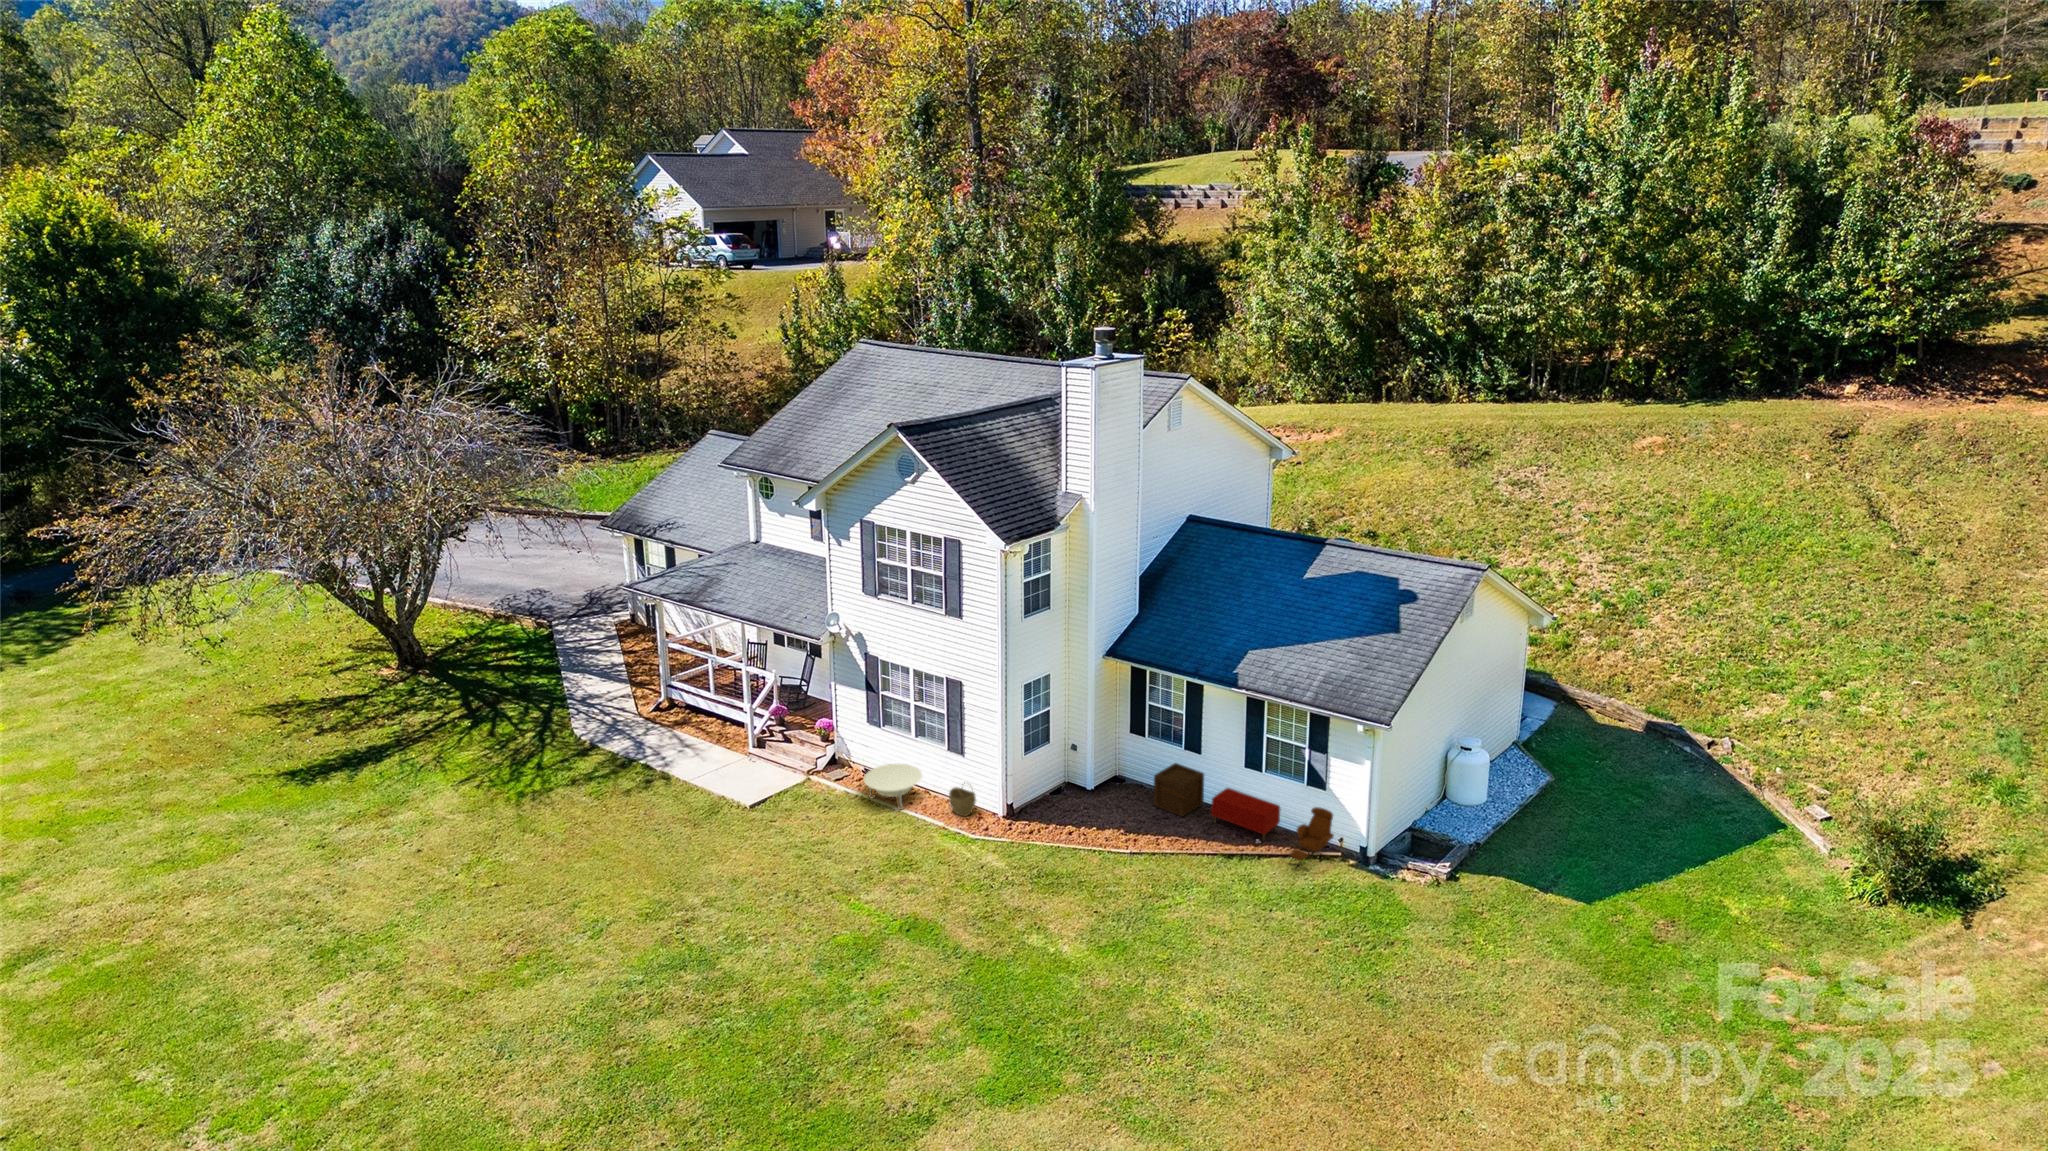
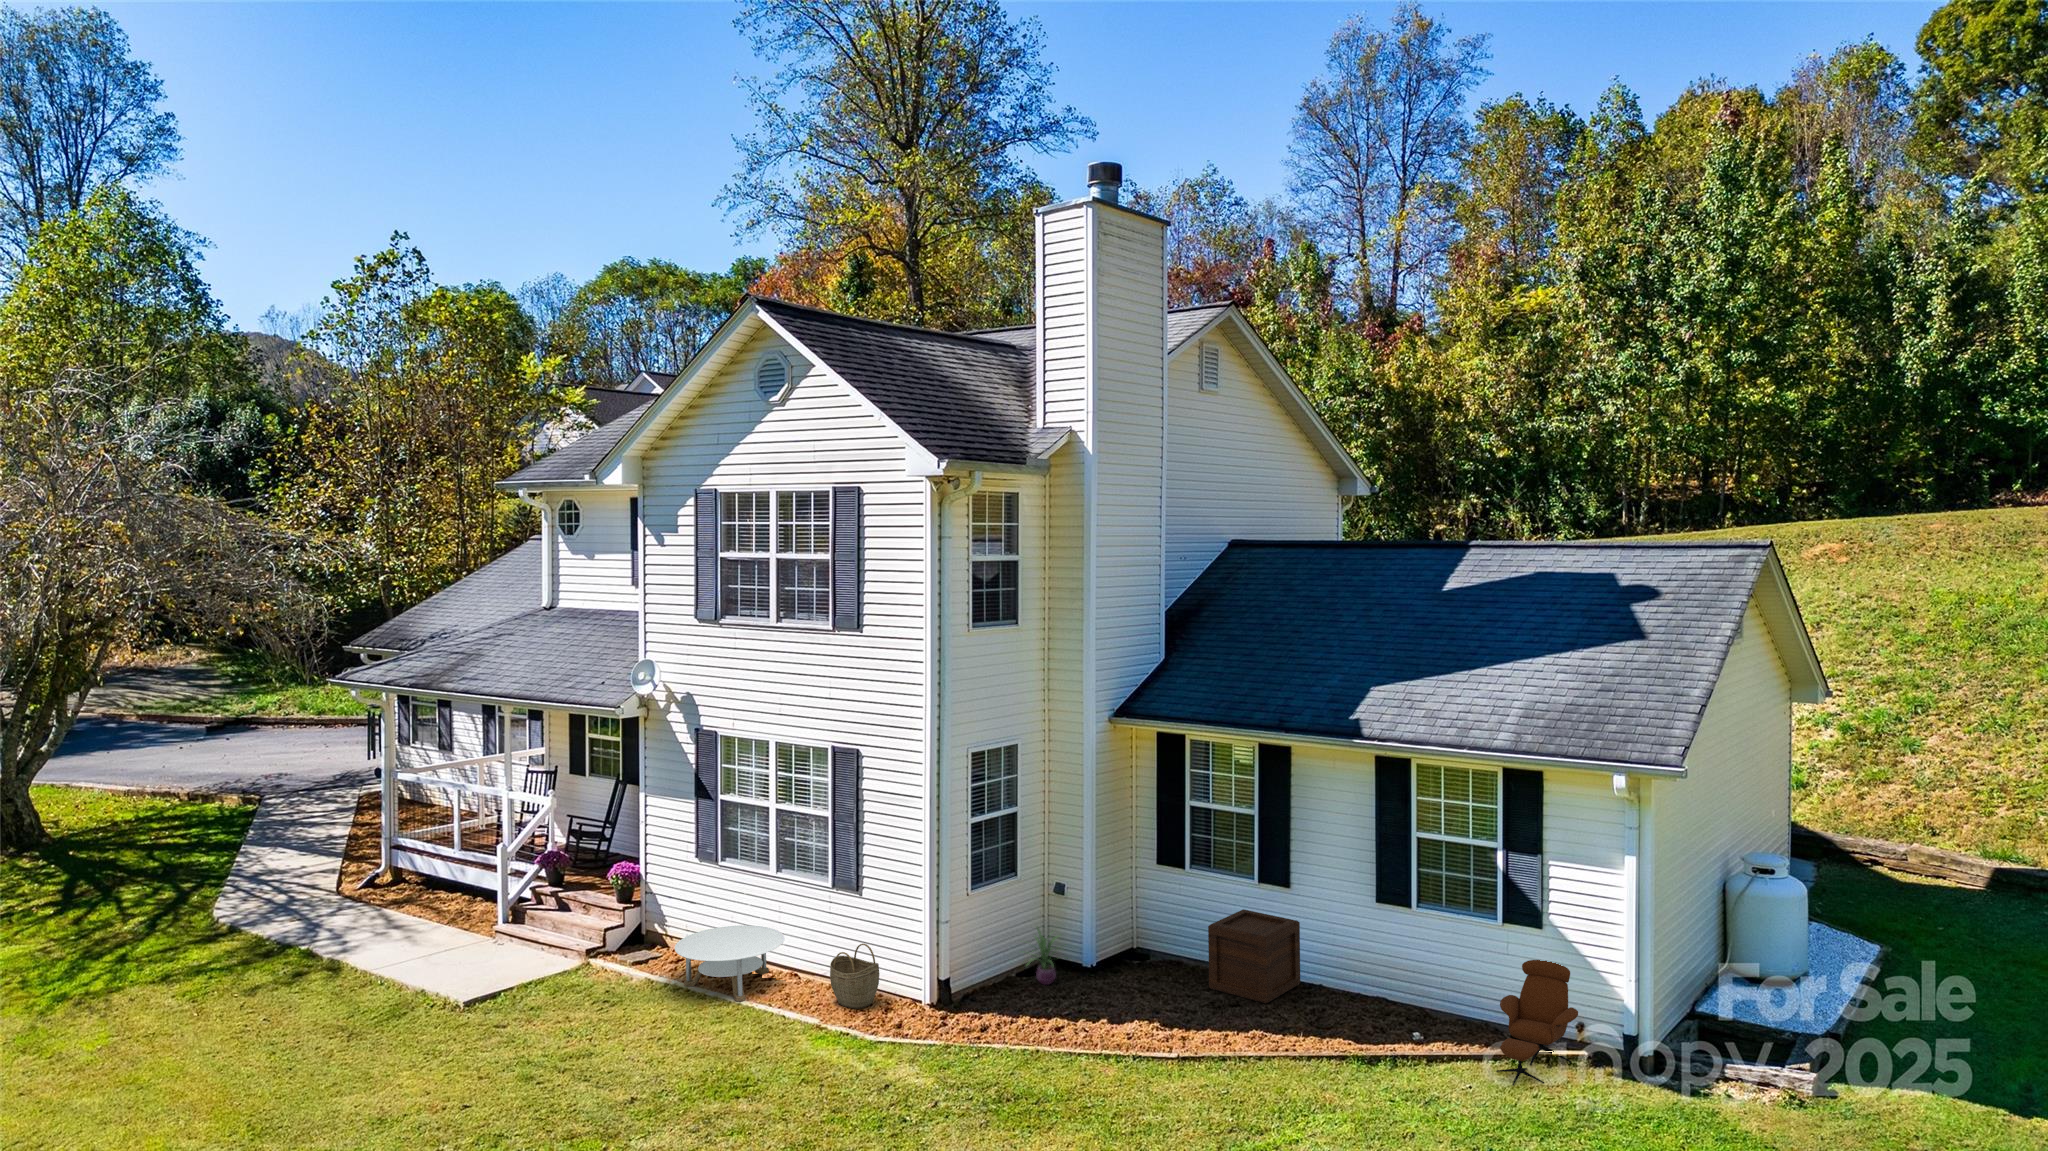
decorative plant: none [1049,771,1080,801] -> present [1021,927,1068,985]
bench: present [1211,788,1280,841] -> none [1322,945,1456,1038]

